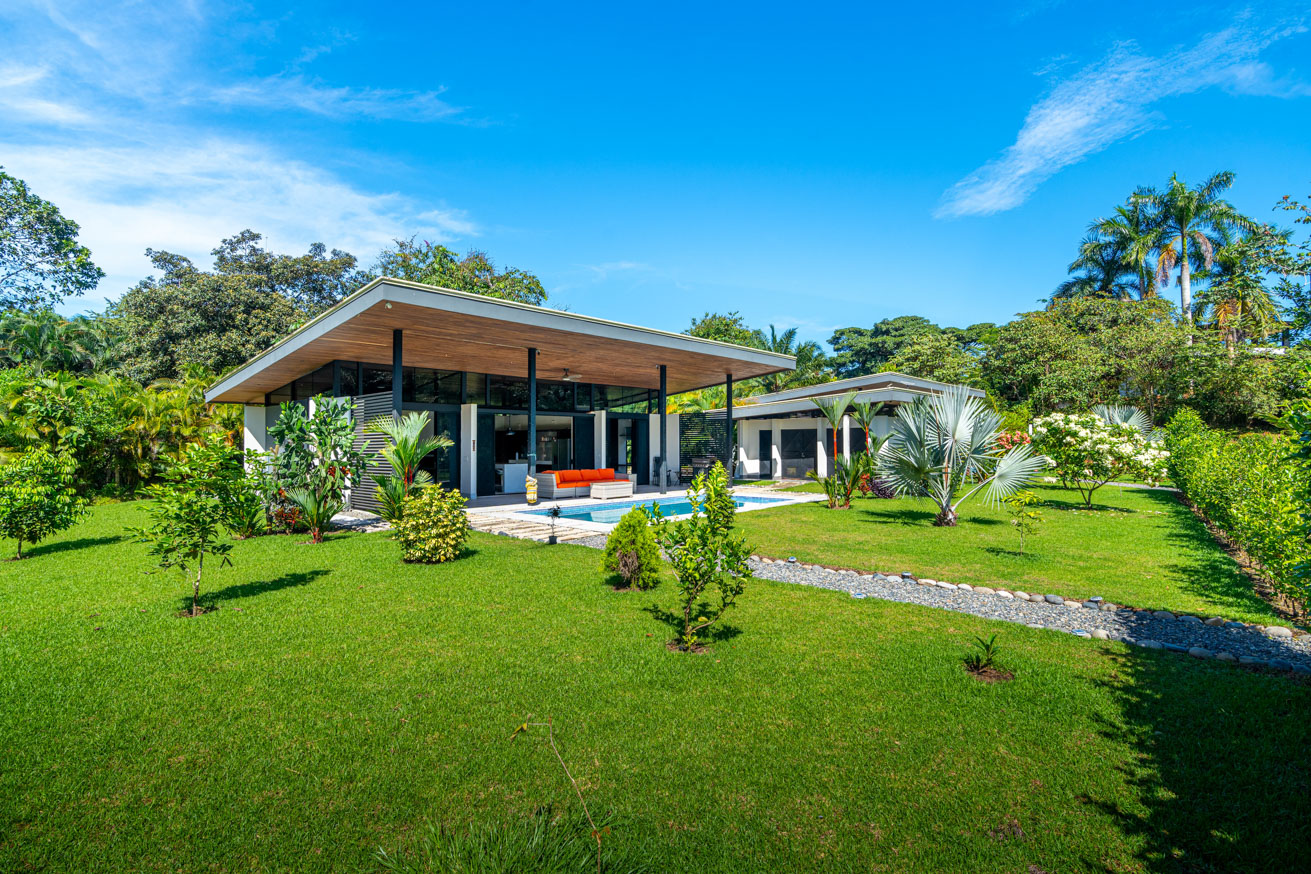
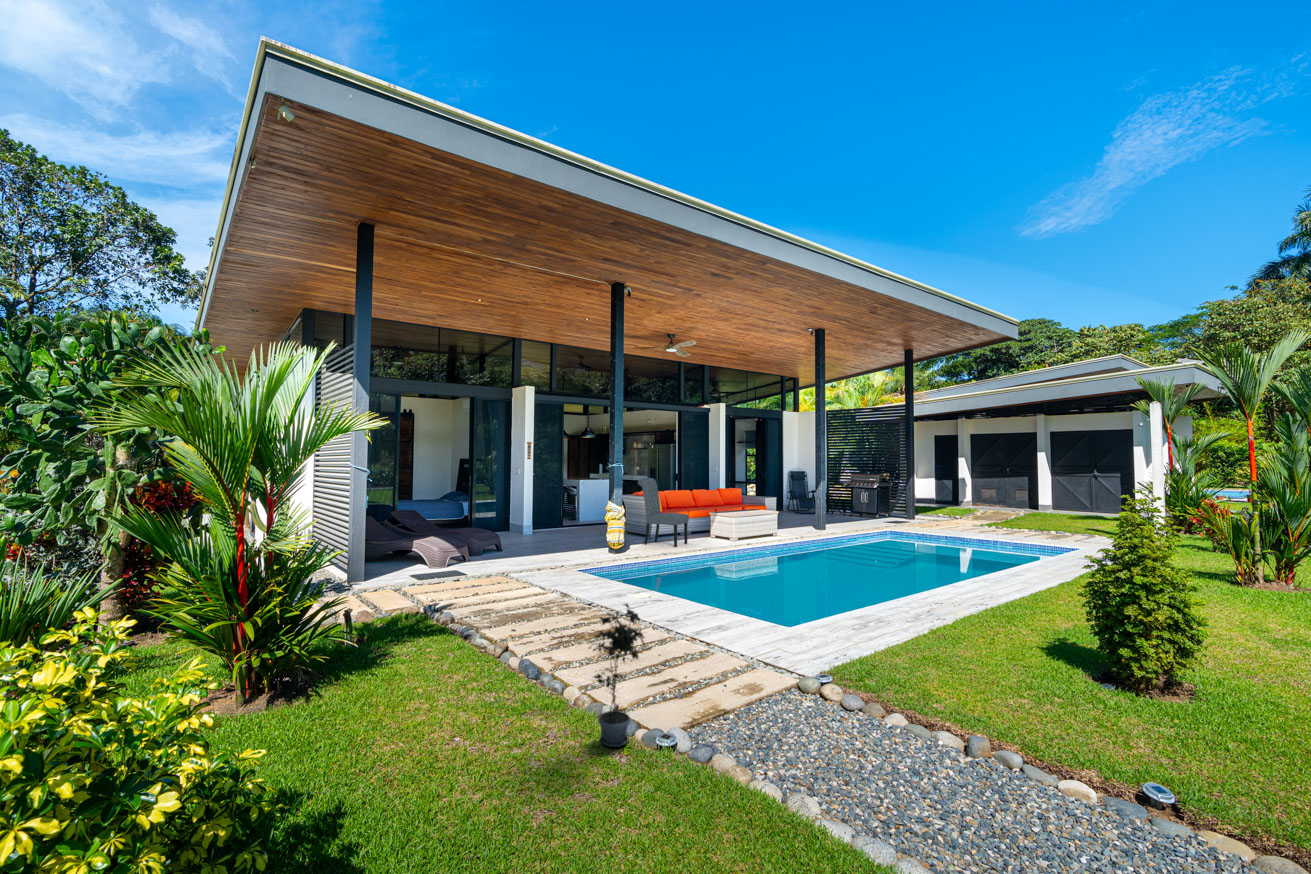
chair: none [547,463,578,504] -> present [638,478,689,547]

